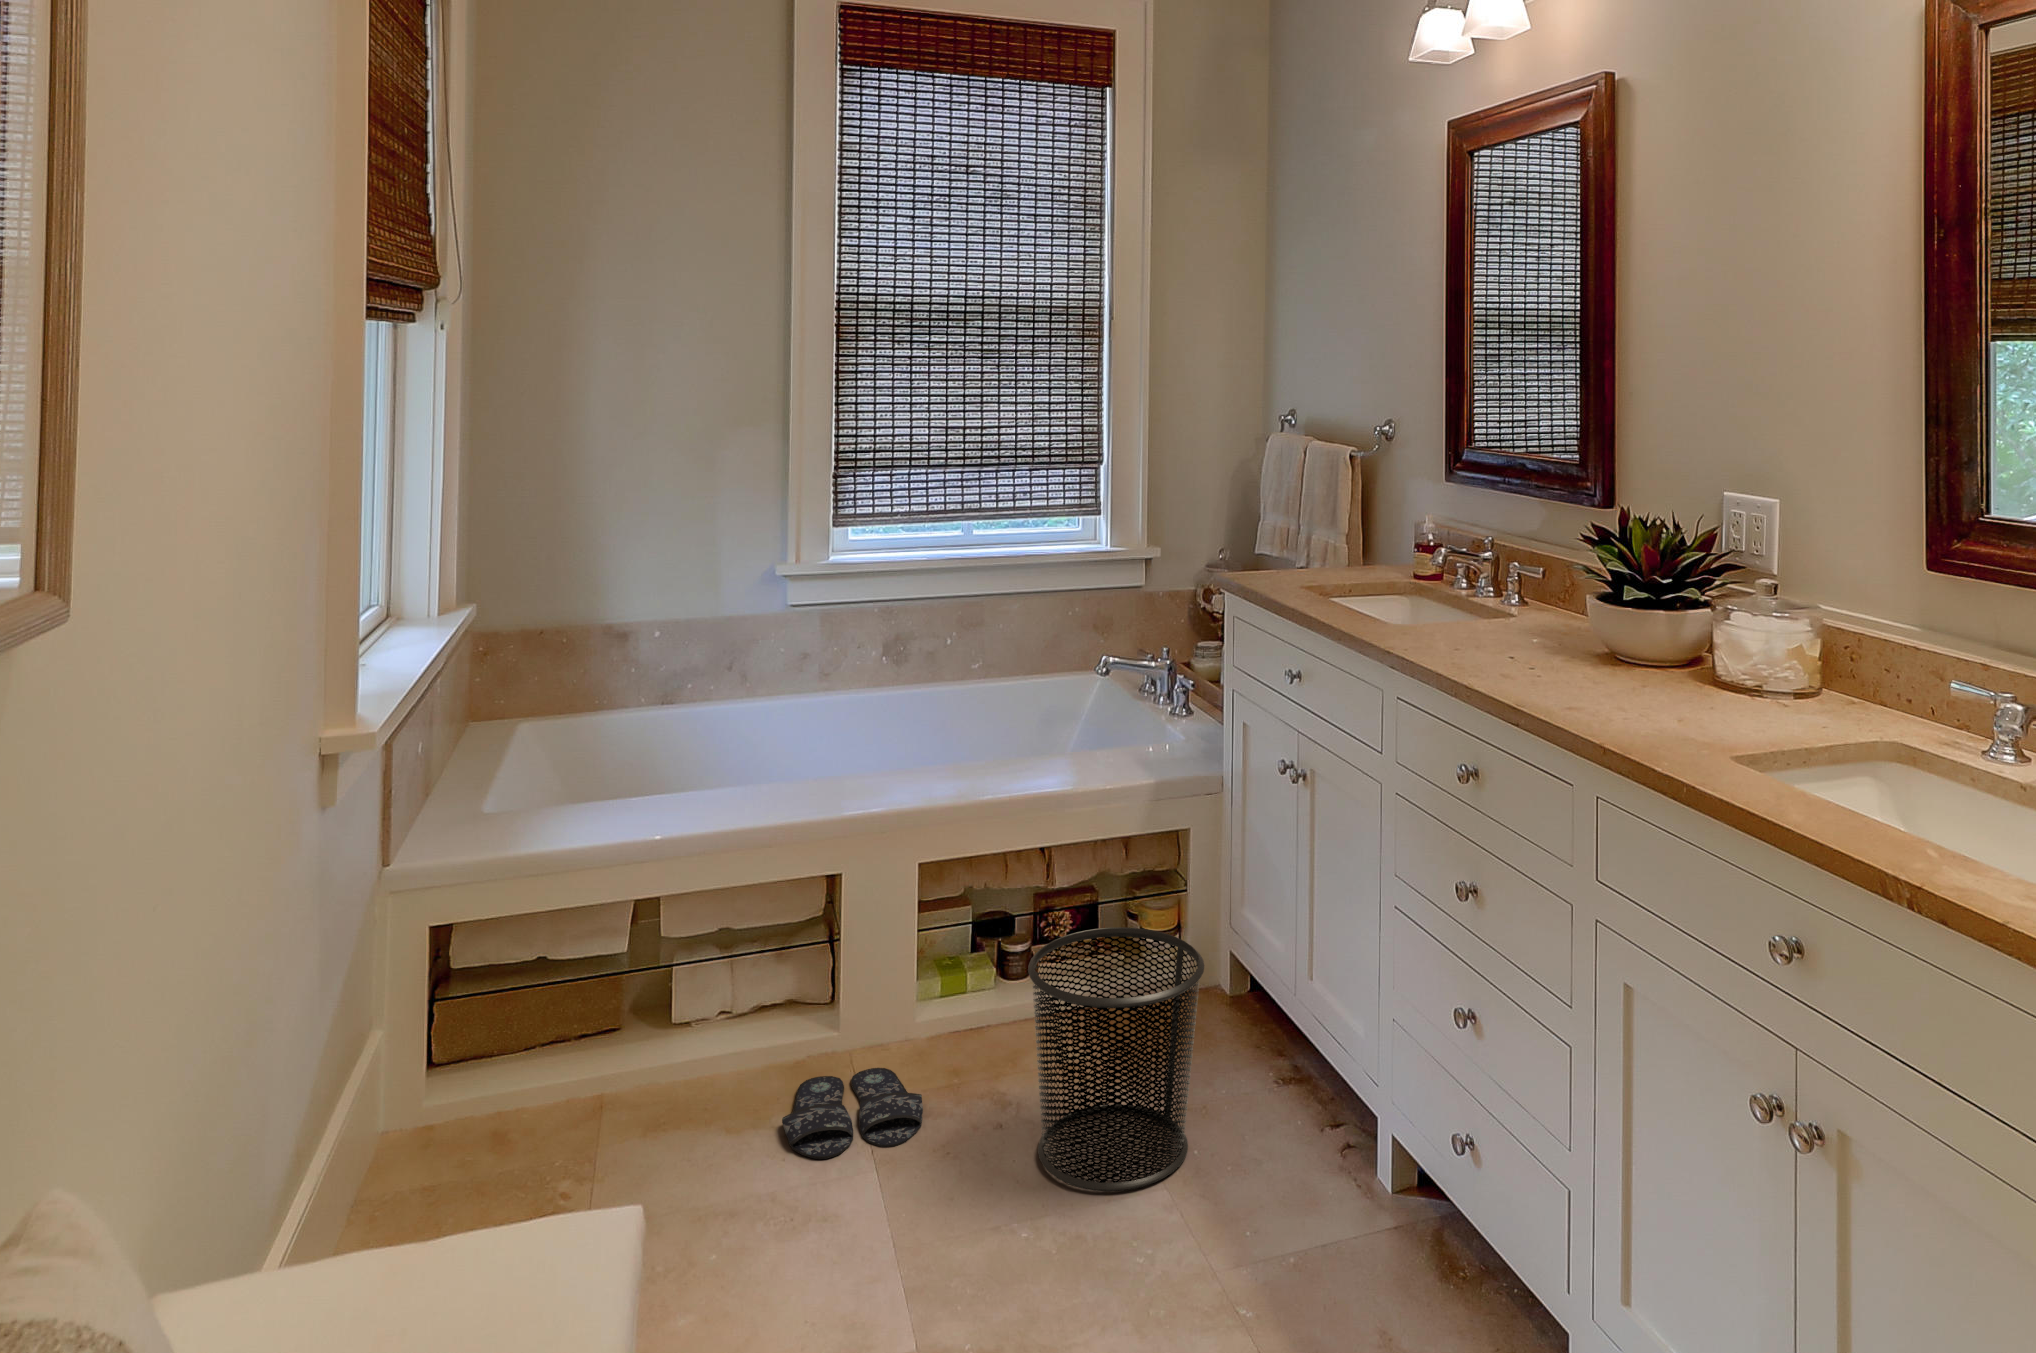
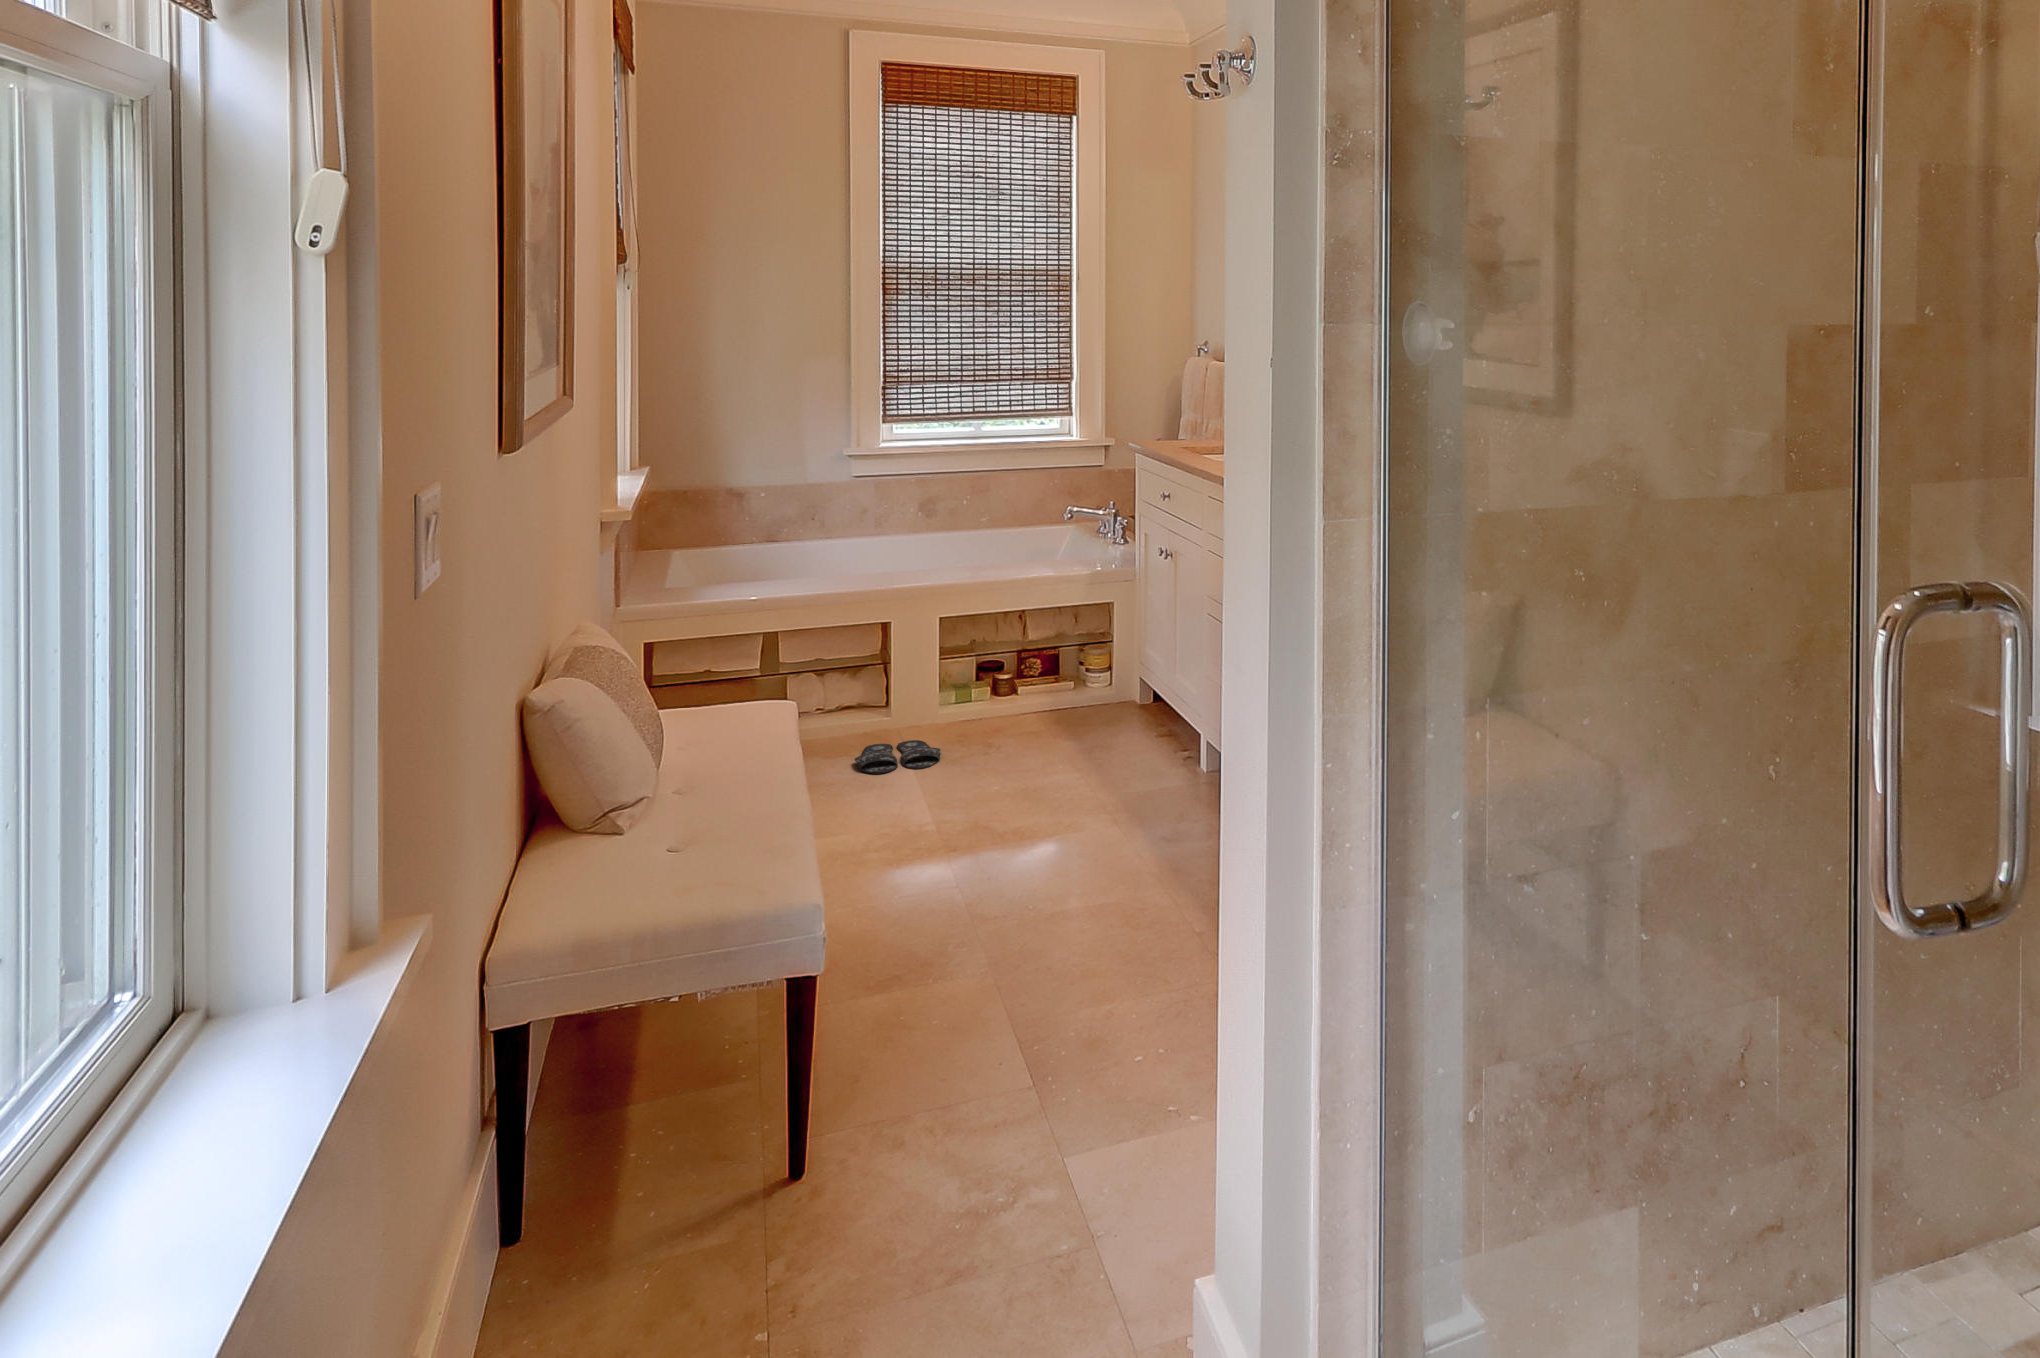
waste bin: present [1028,927,1204,1192] -> none [1000,644,1106,781]

